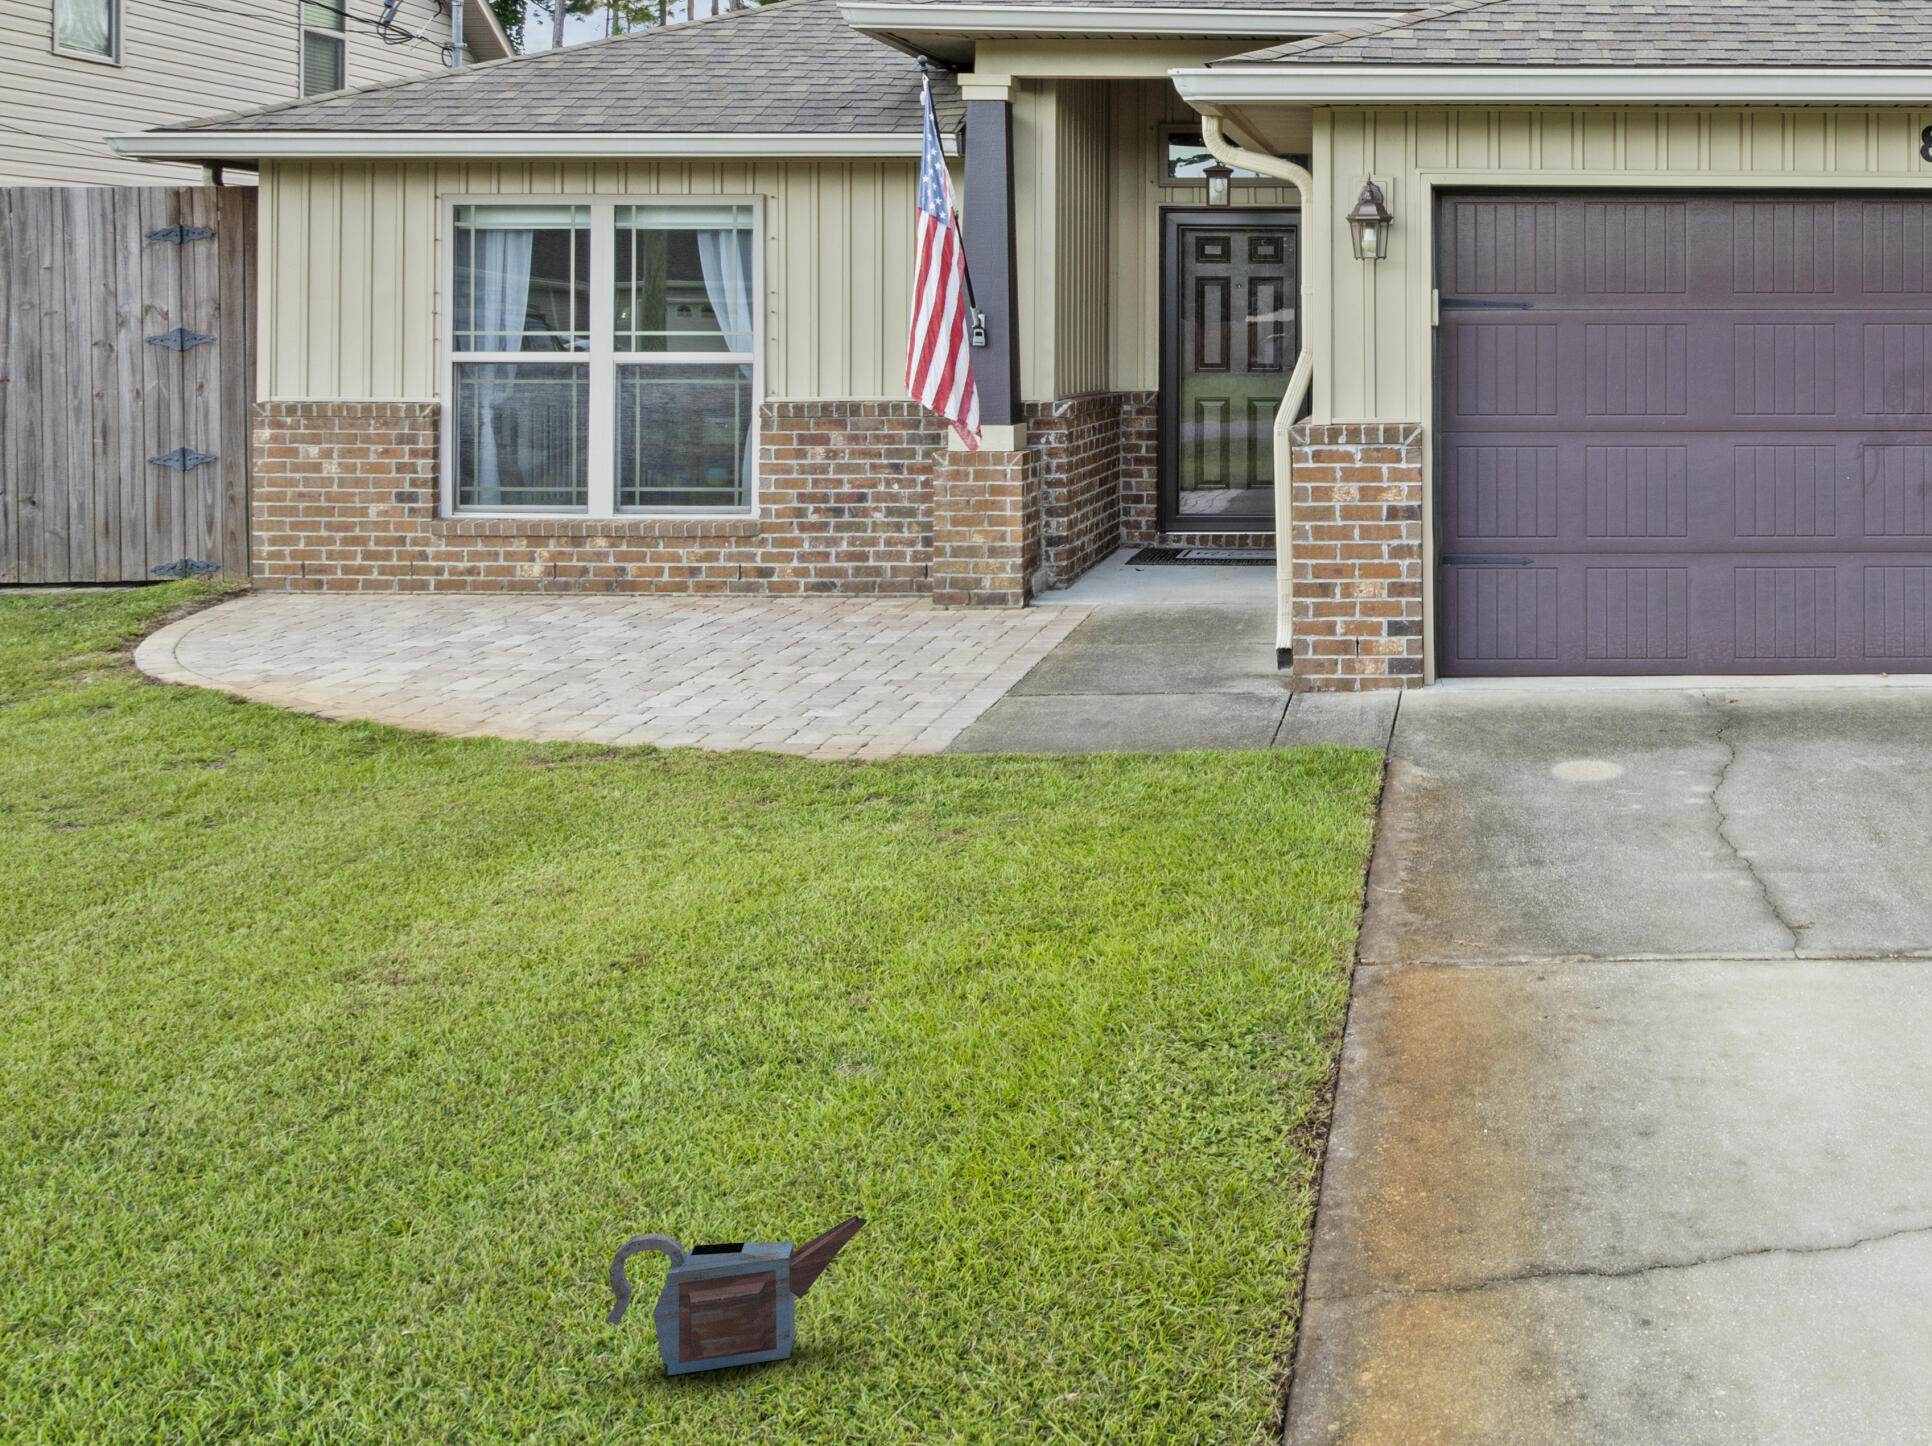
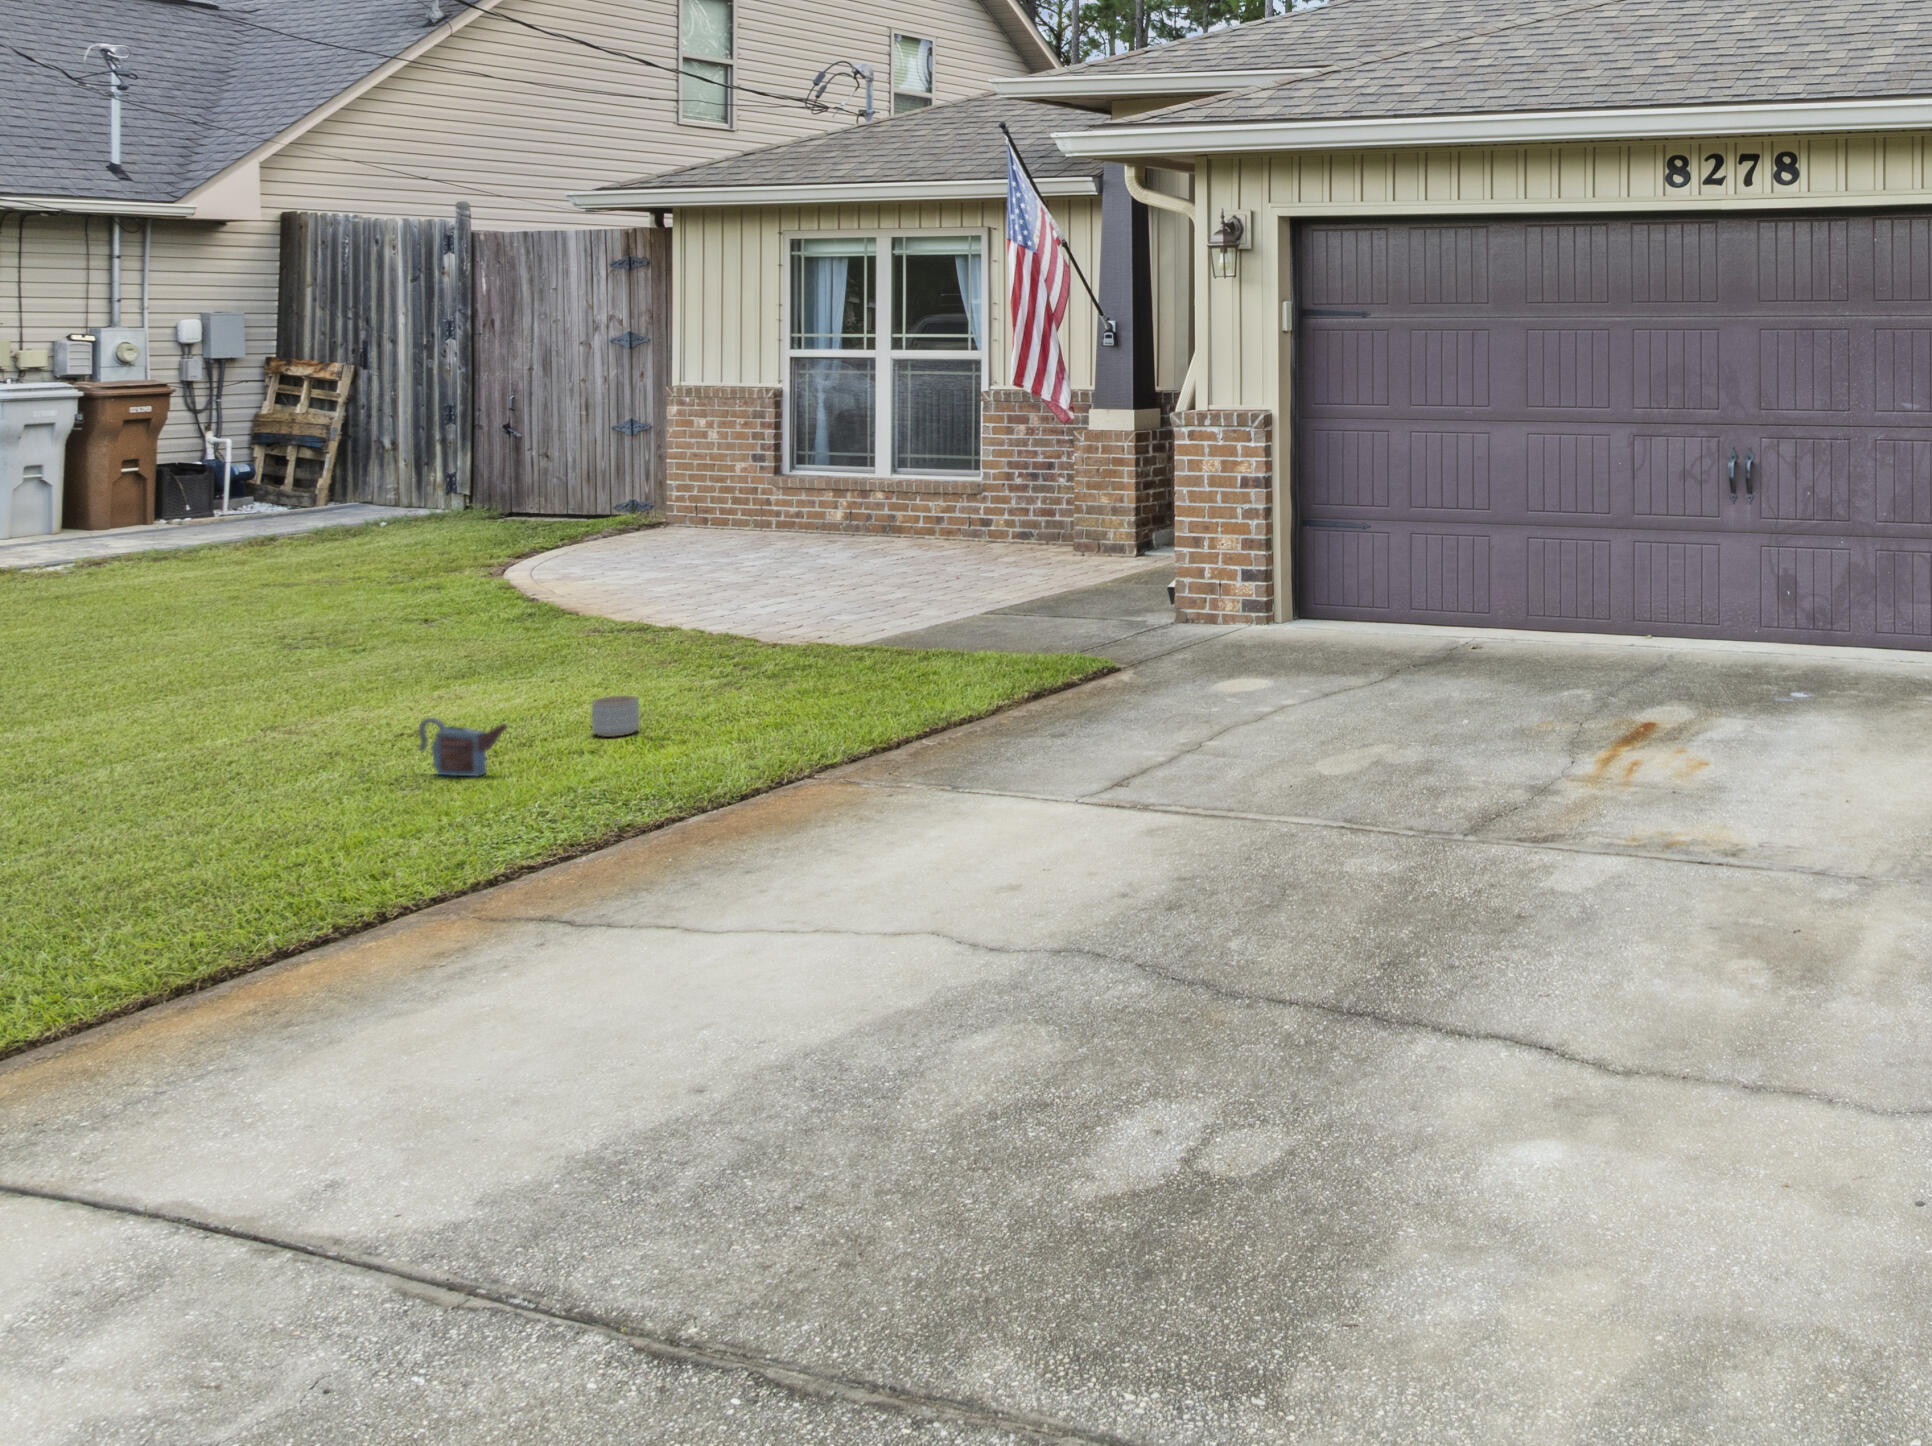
planter: none [854,1030,947,1133] -> present [592,696,639,737]

